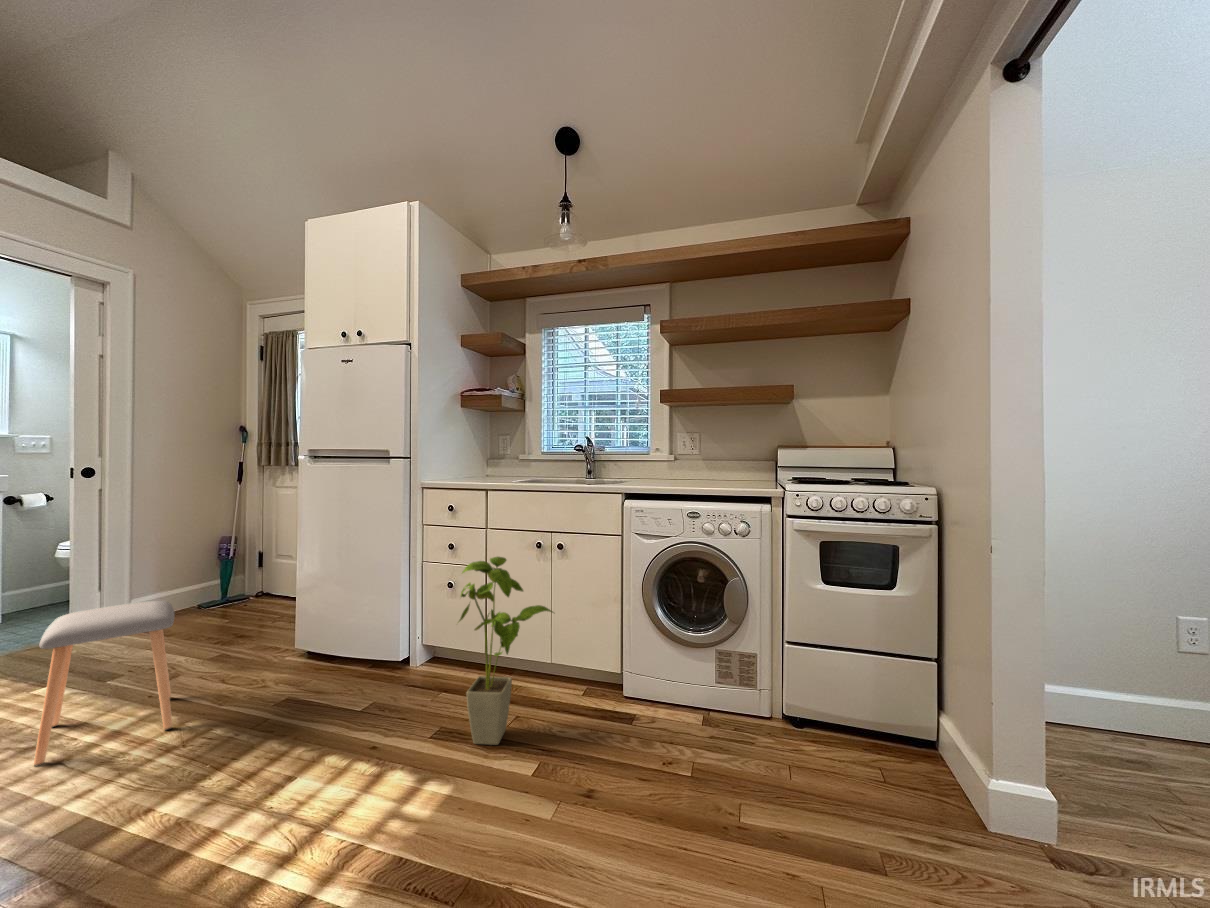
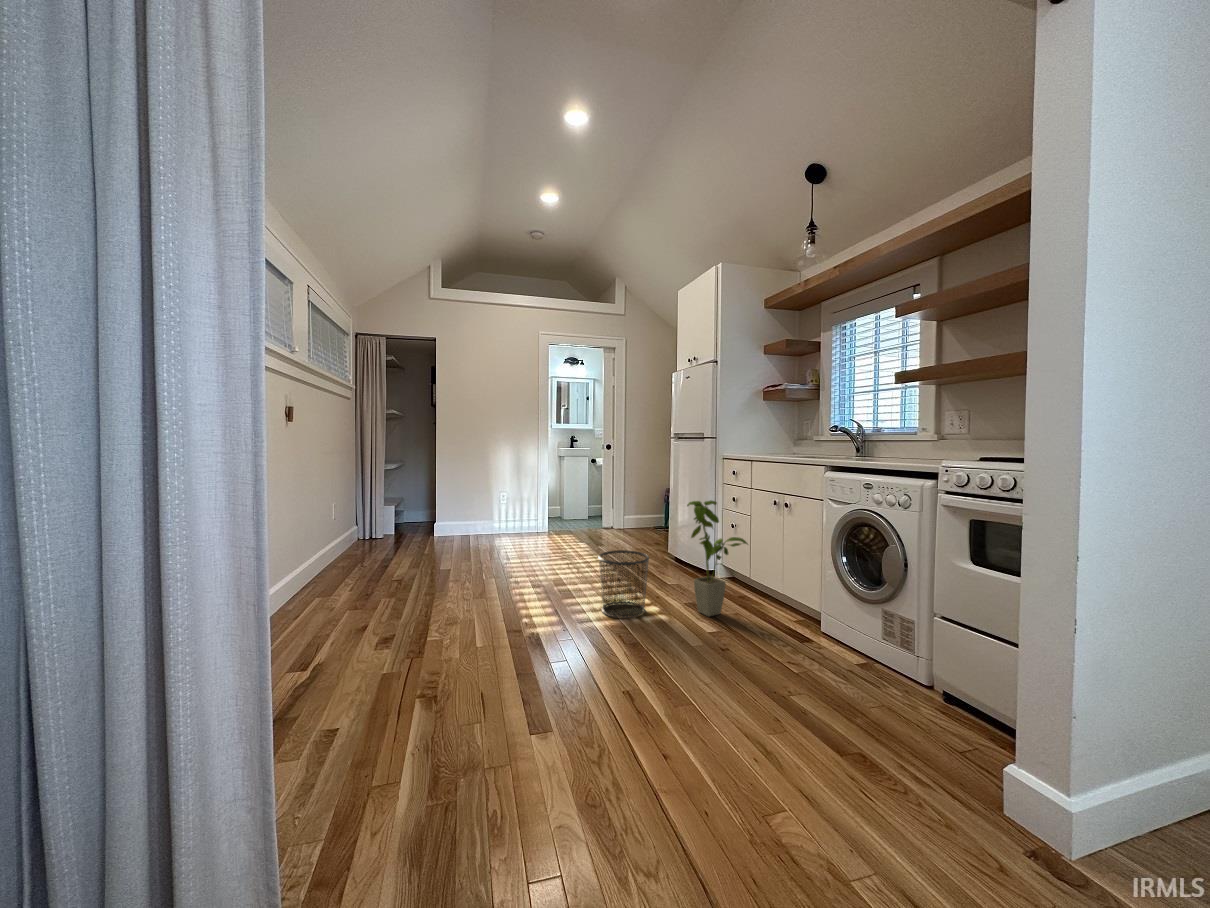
stool: present [34,601,175,766] -> none [563,507,612,566]
waste bin: none [288,679,409,852] -> present [598,550,649,618]

